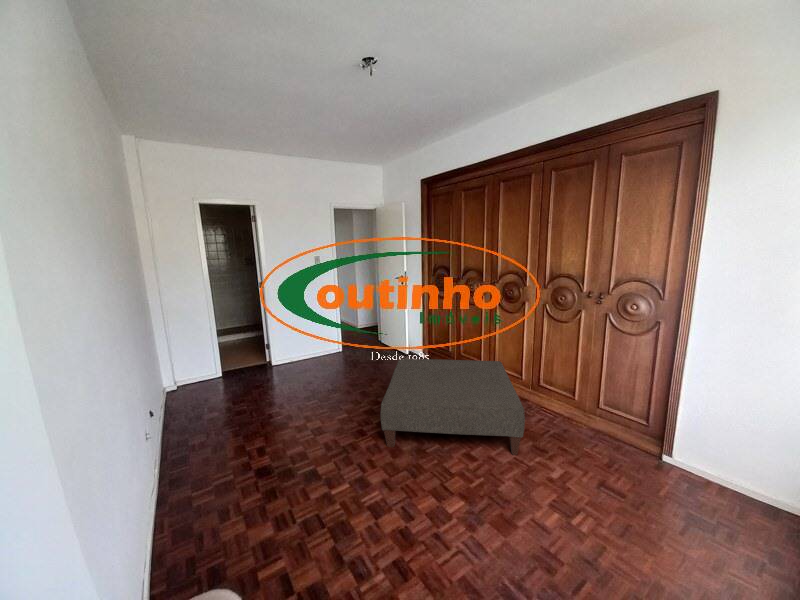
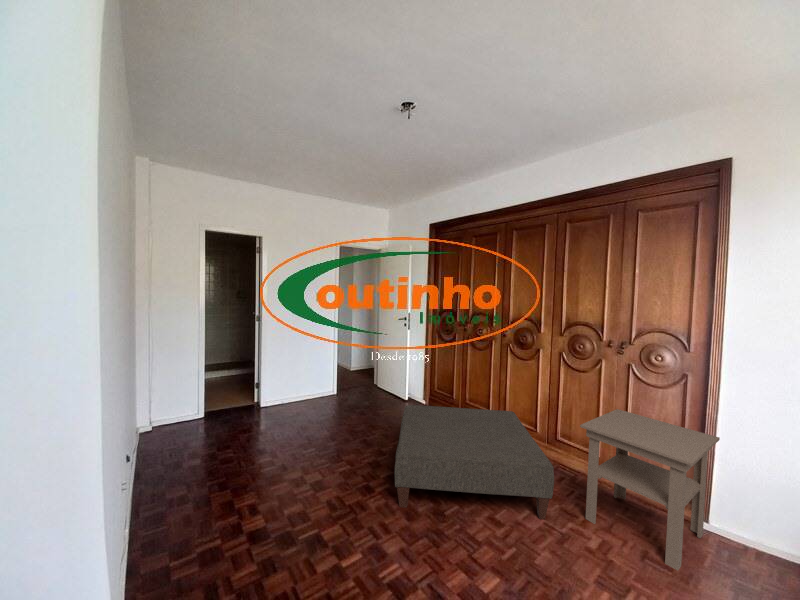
side table: none [551,356,684,496] -> present [580,409,720,571]

